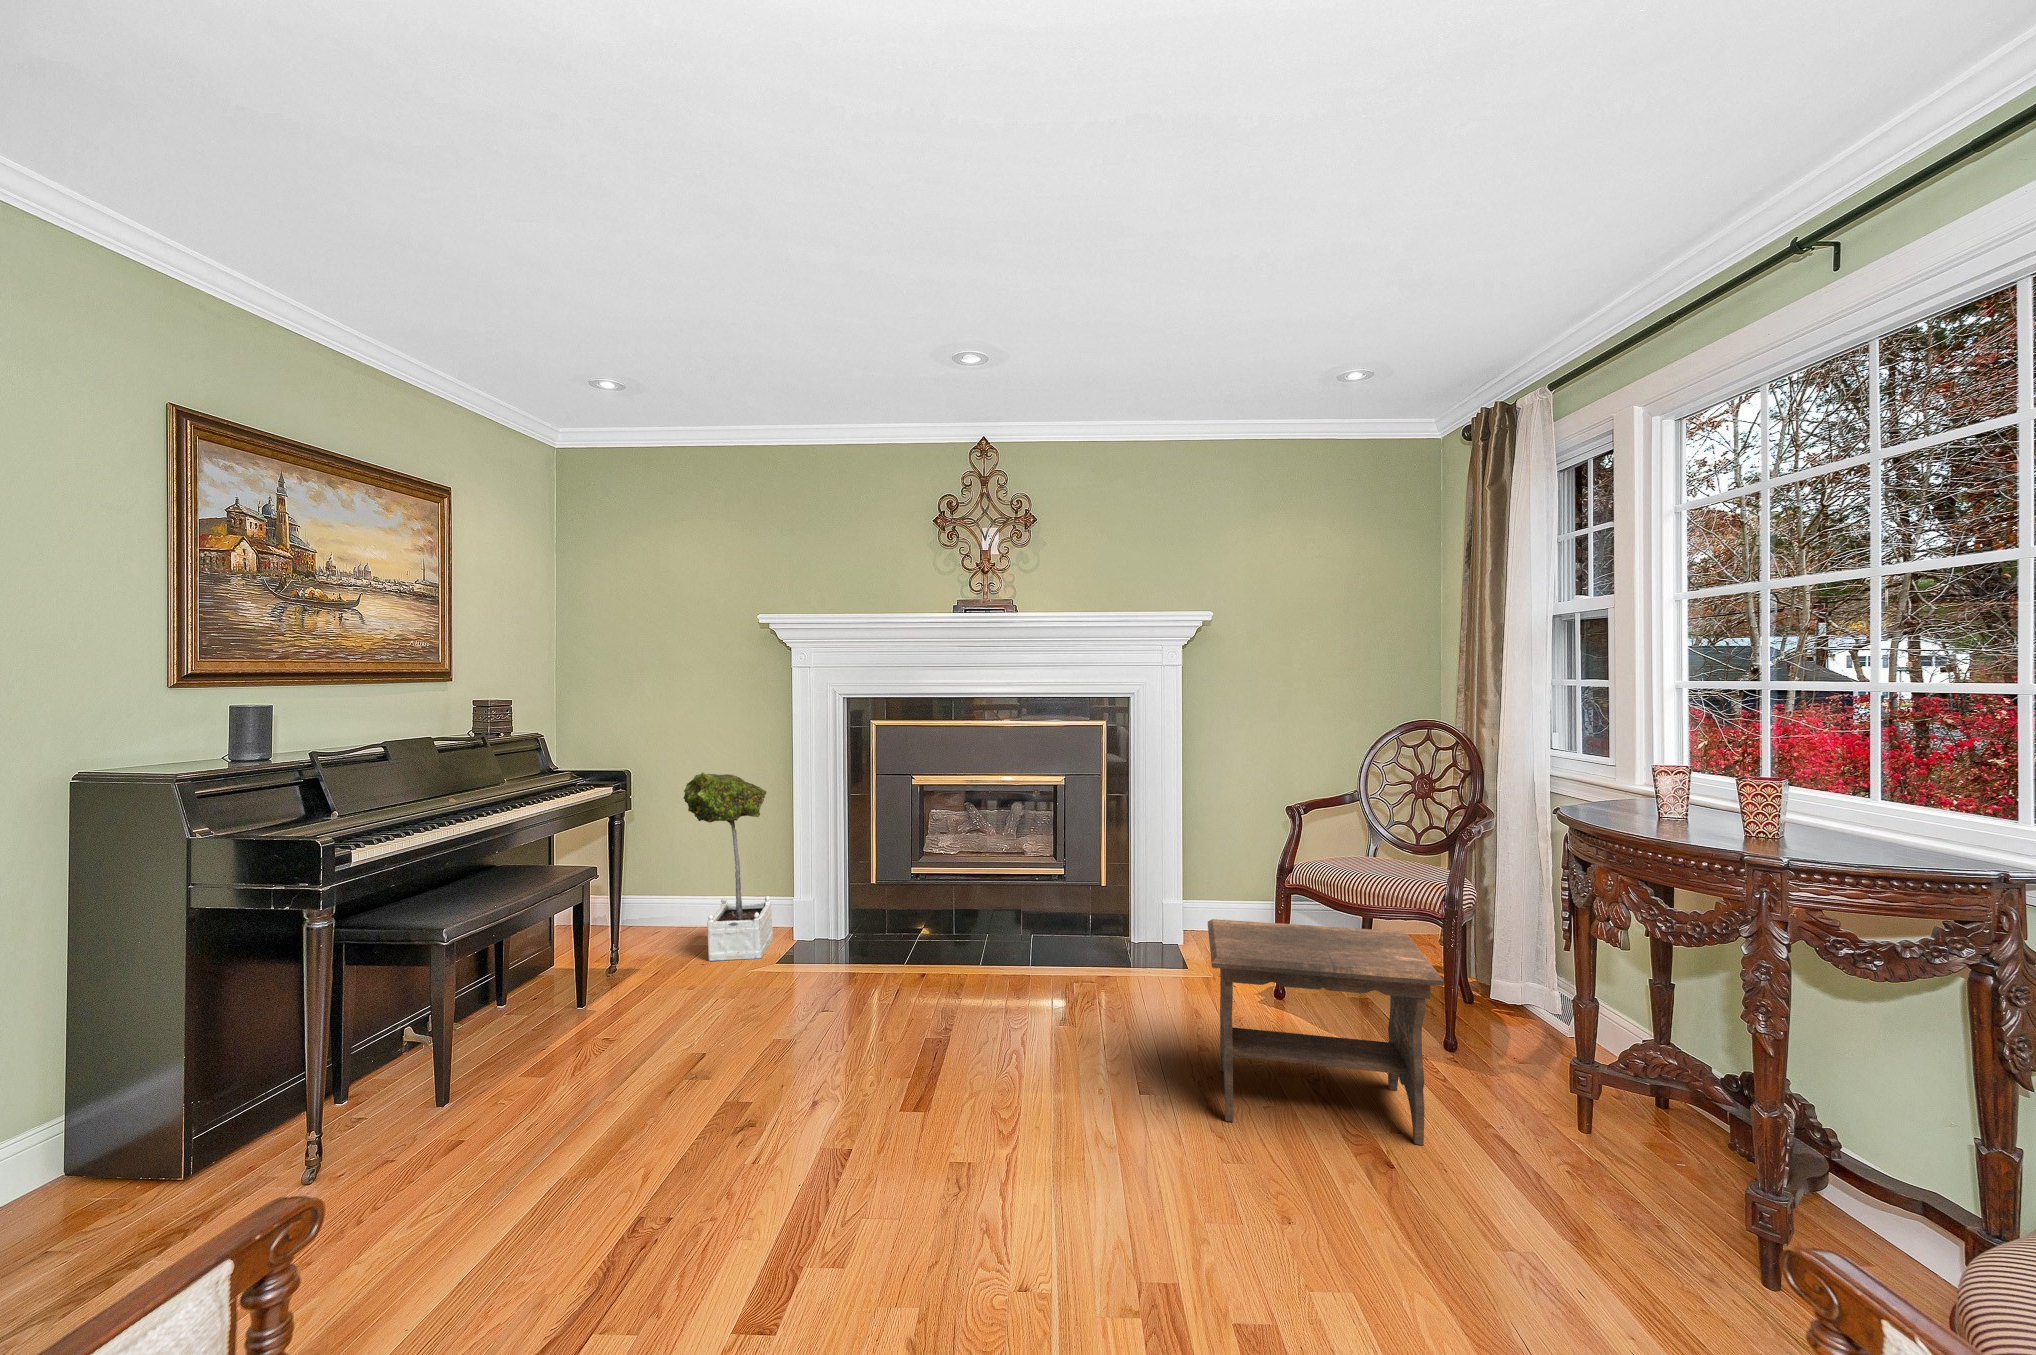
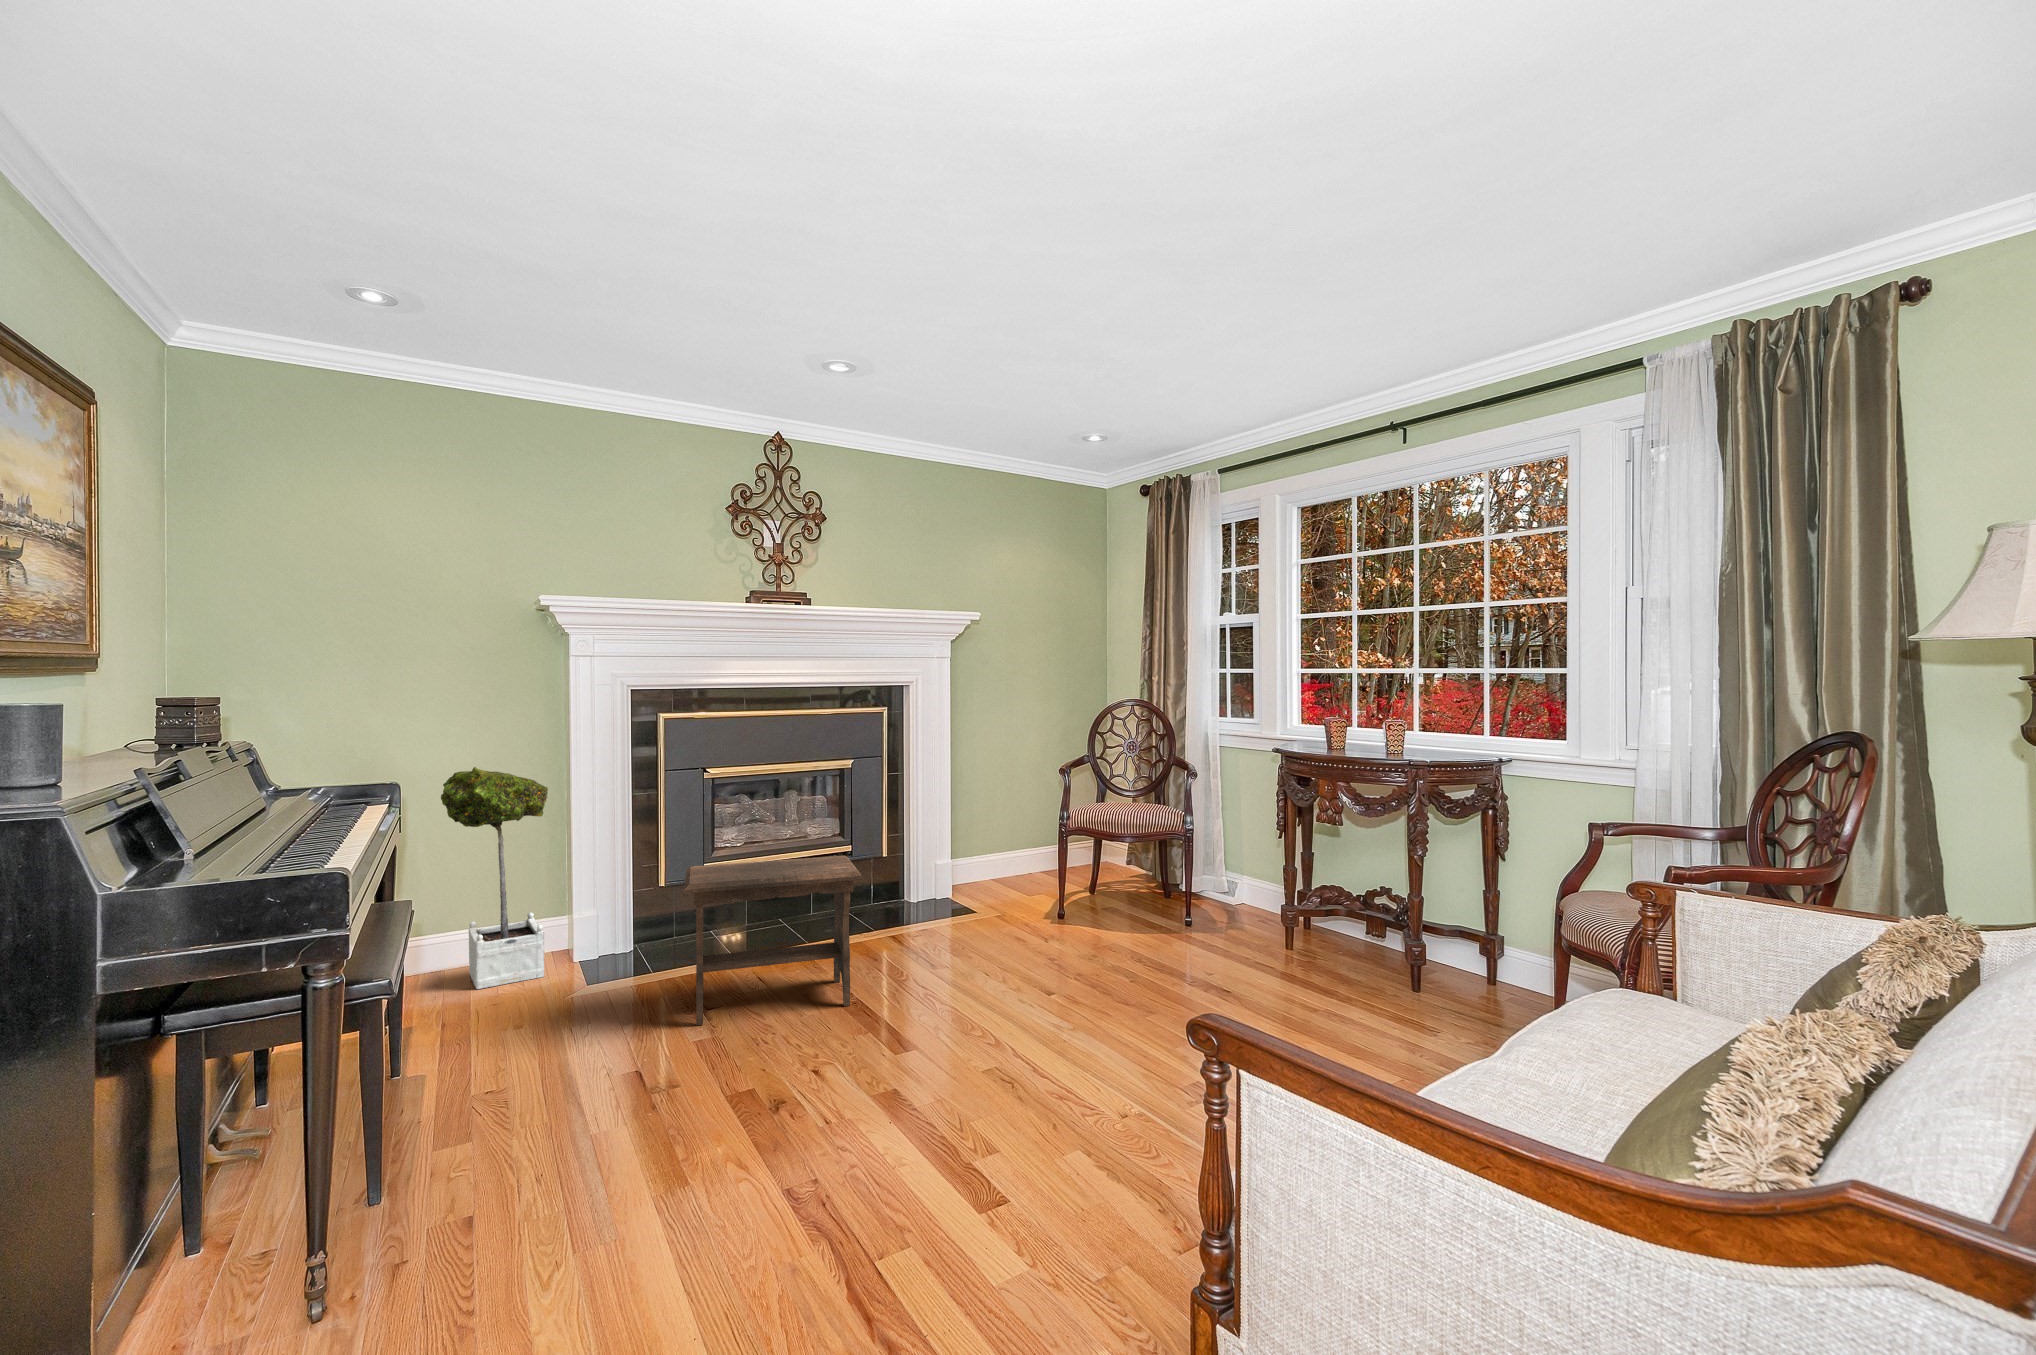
footstool: present [1208,919,1444,1145] -> present [685,856,862,1025]

